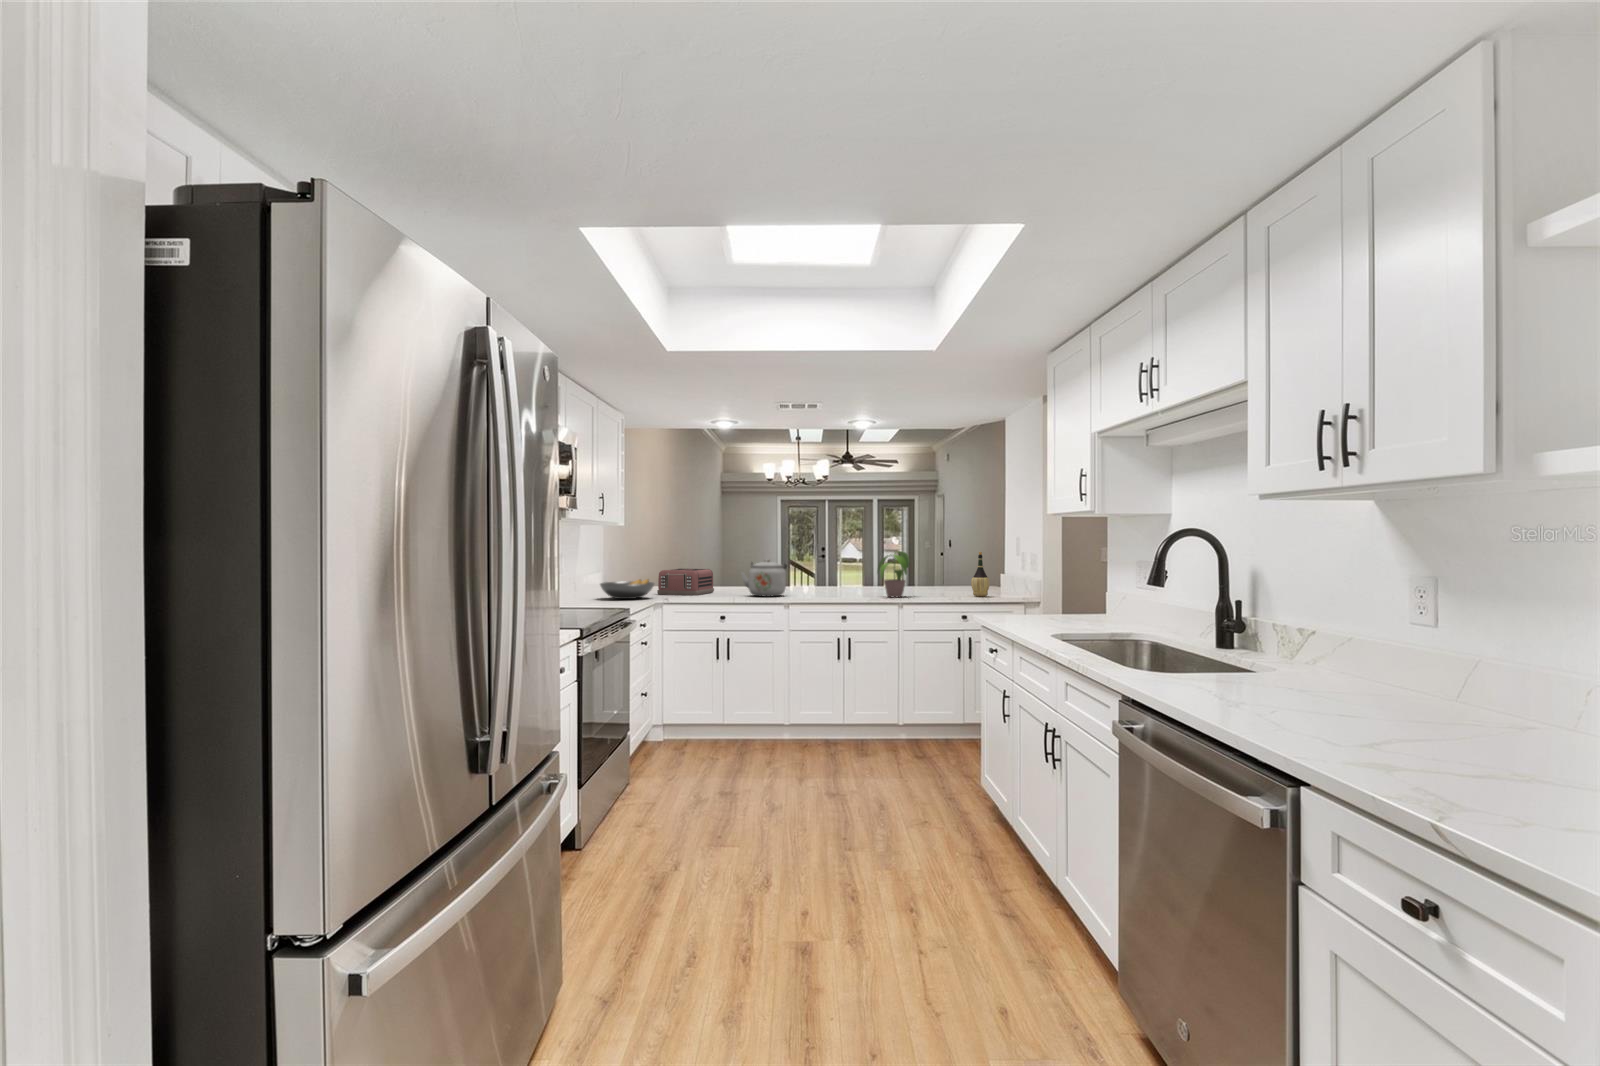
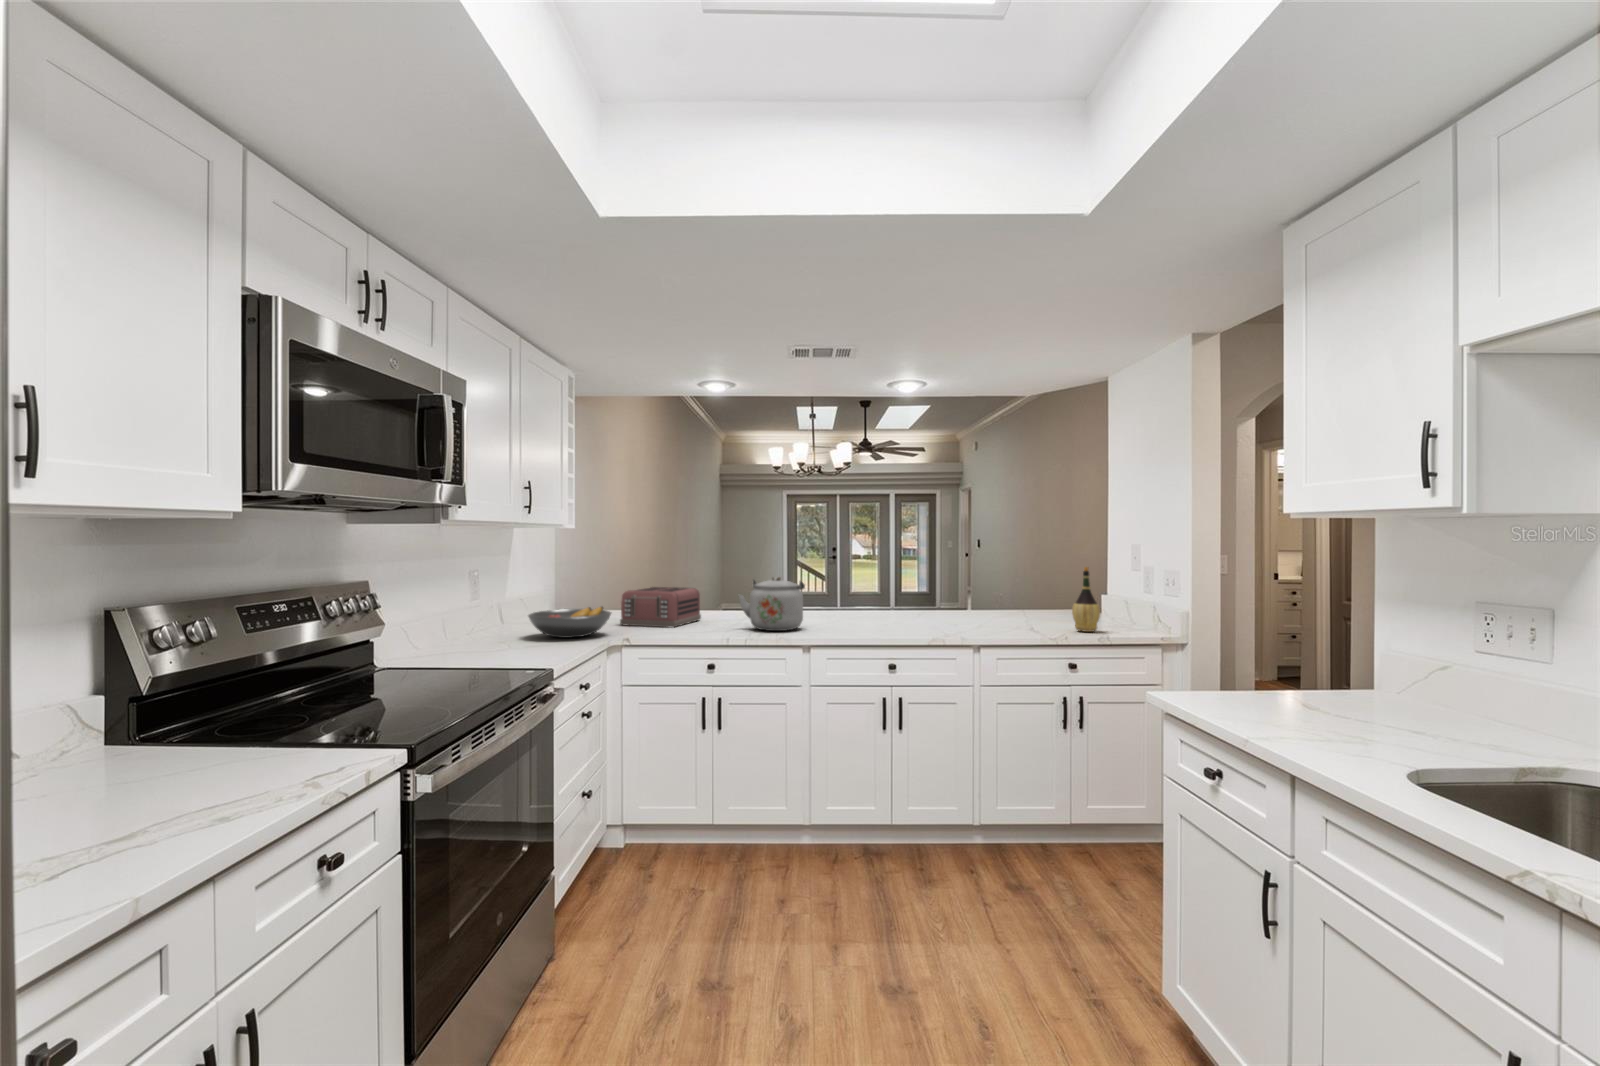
potted plant: present [878,552,909,597] -> none [928,566,996,634]

